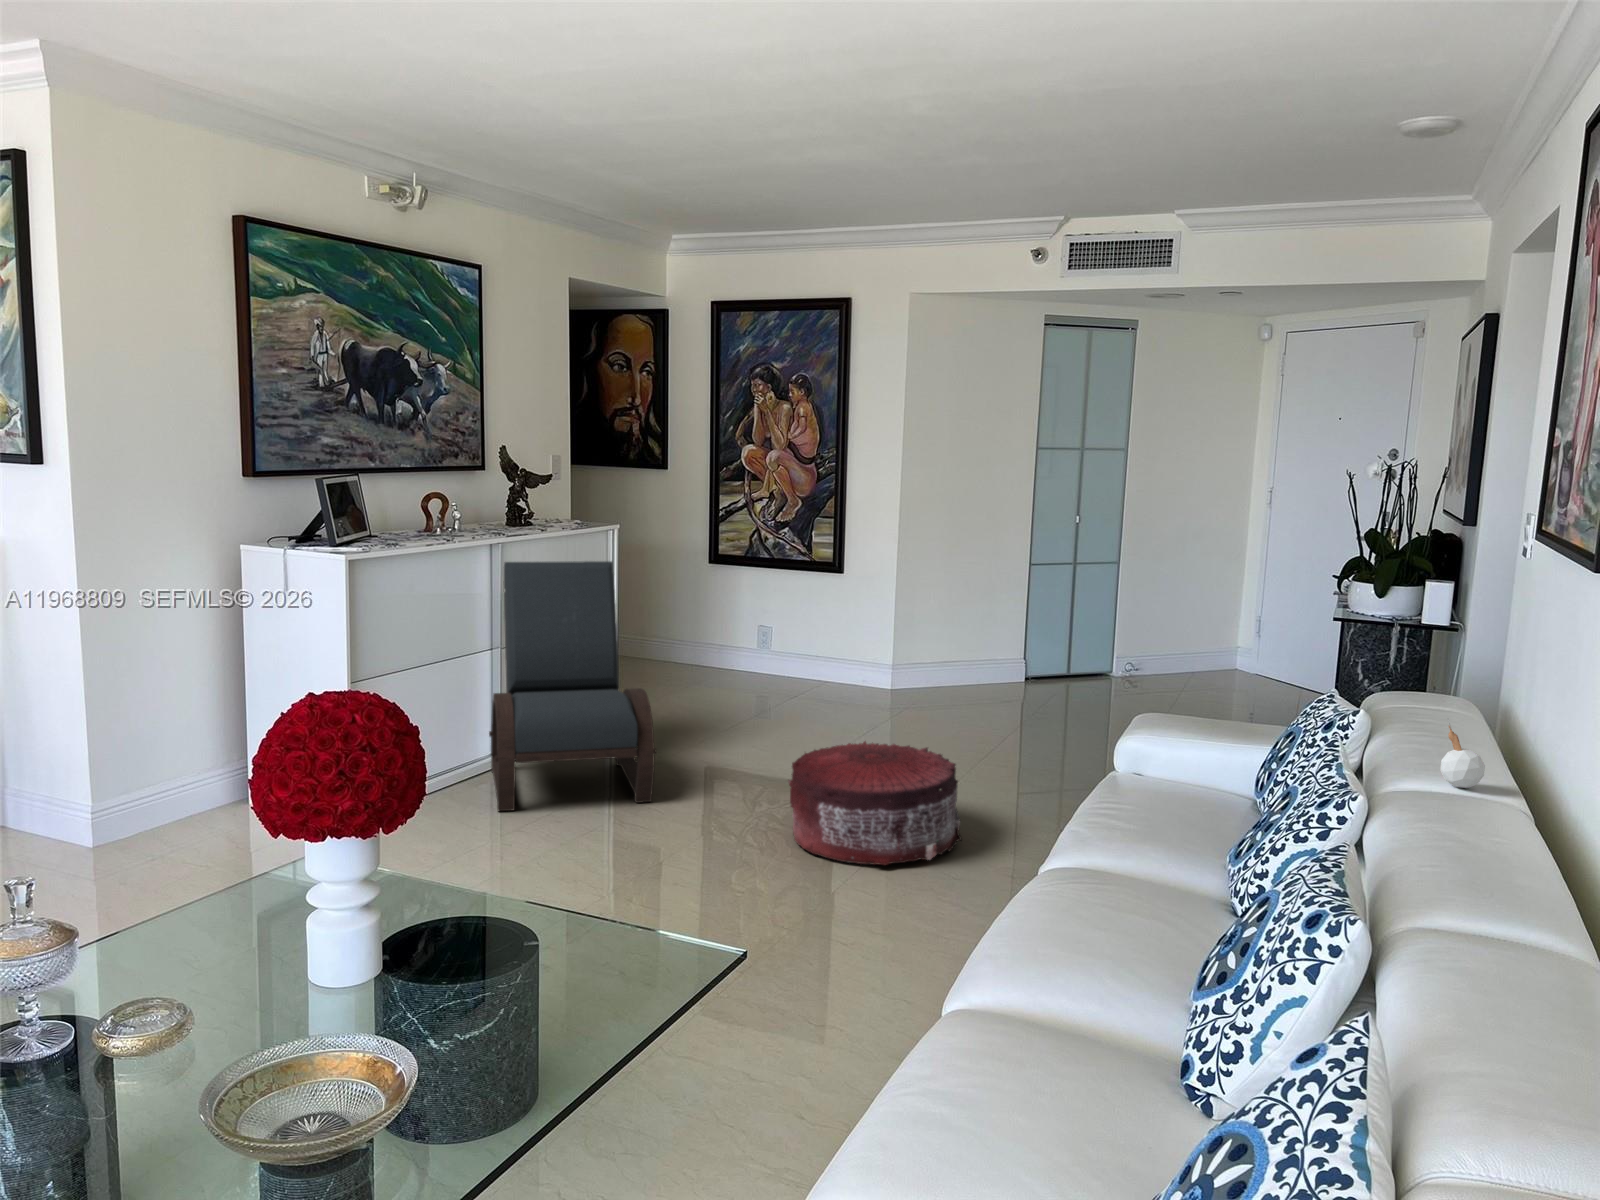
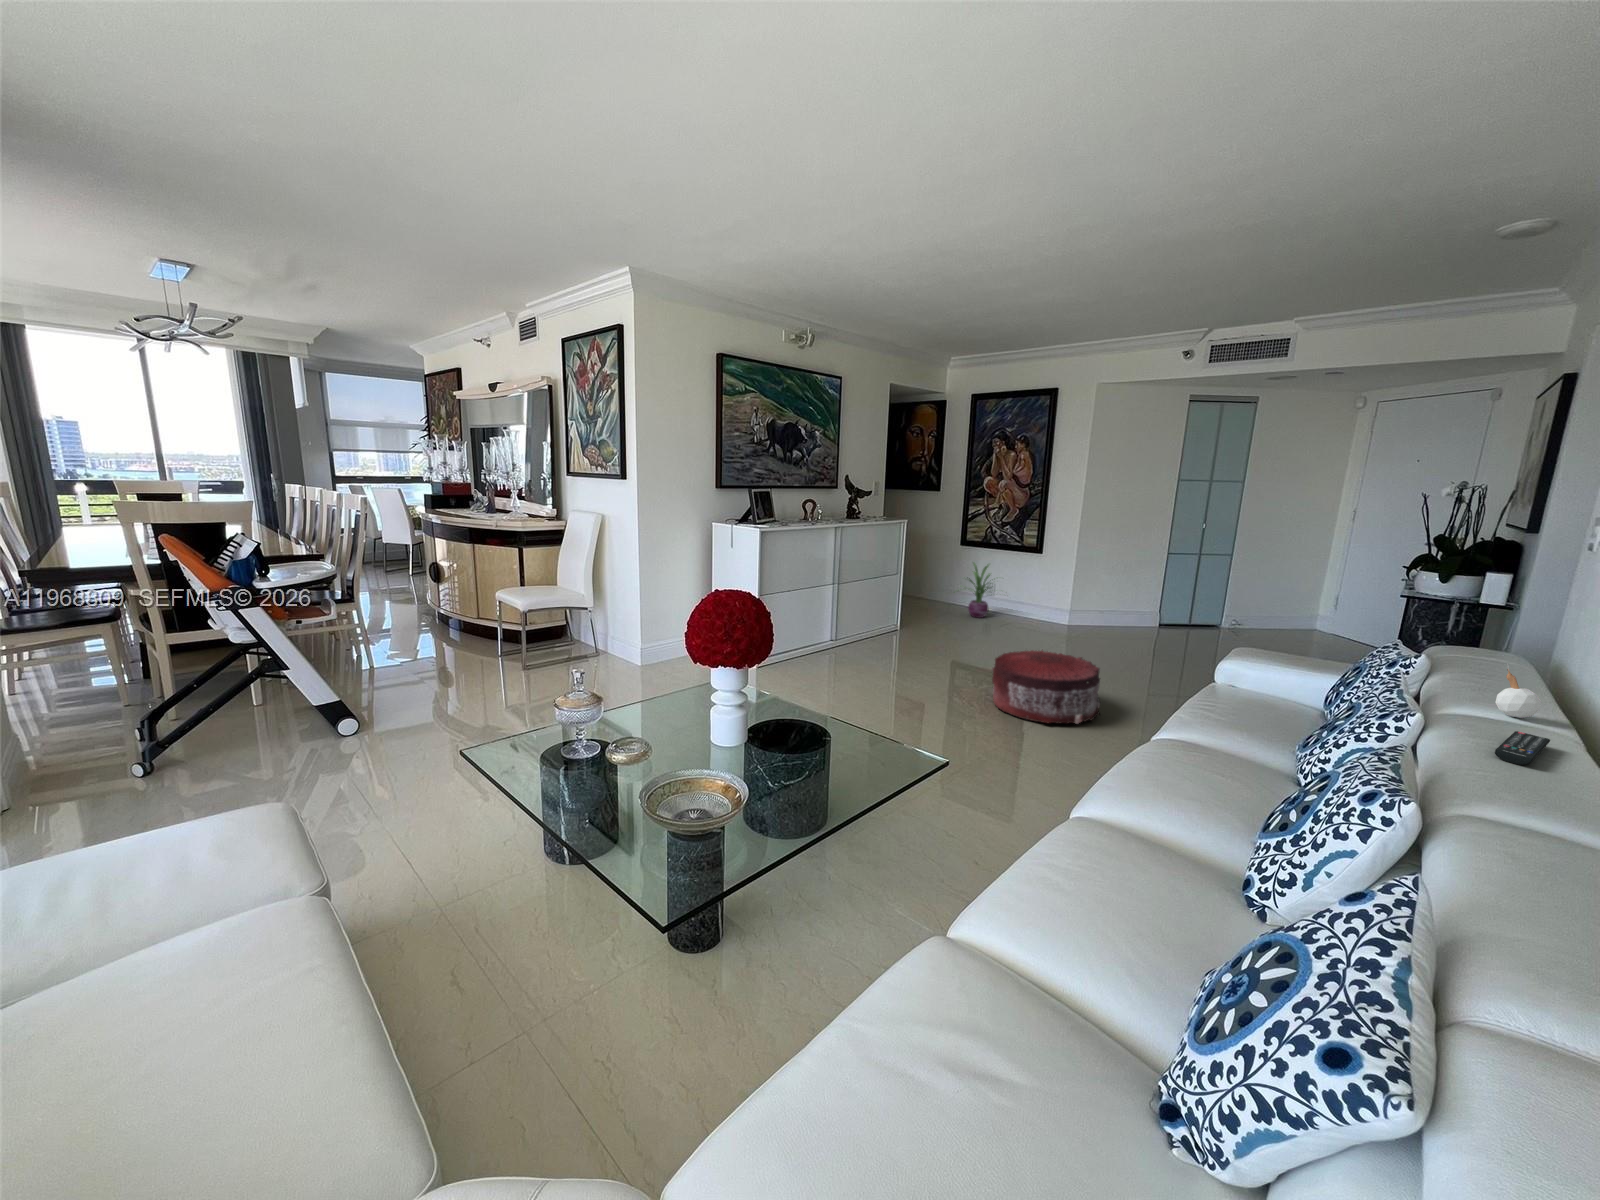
lounge chair: present [489,561,656,811] -> none [830,537,918,673]
decorative plant: none [696,590,800,688] -> present [968,563,991,618]
remote control: none [1440,808,1495,853] -> present [1495,731,1550,765]

